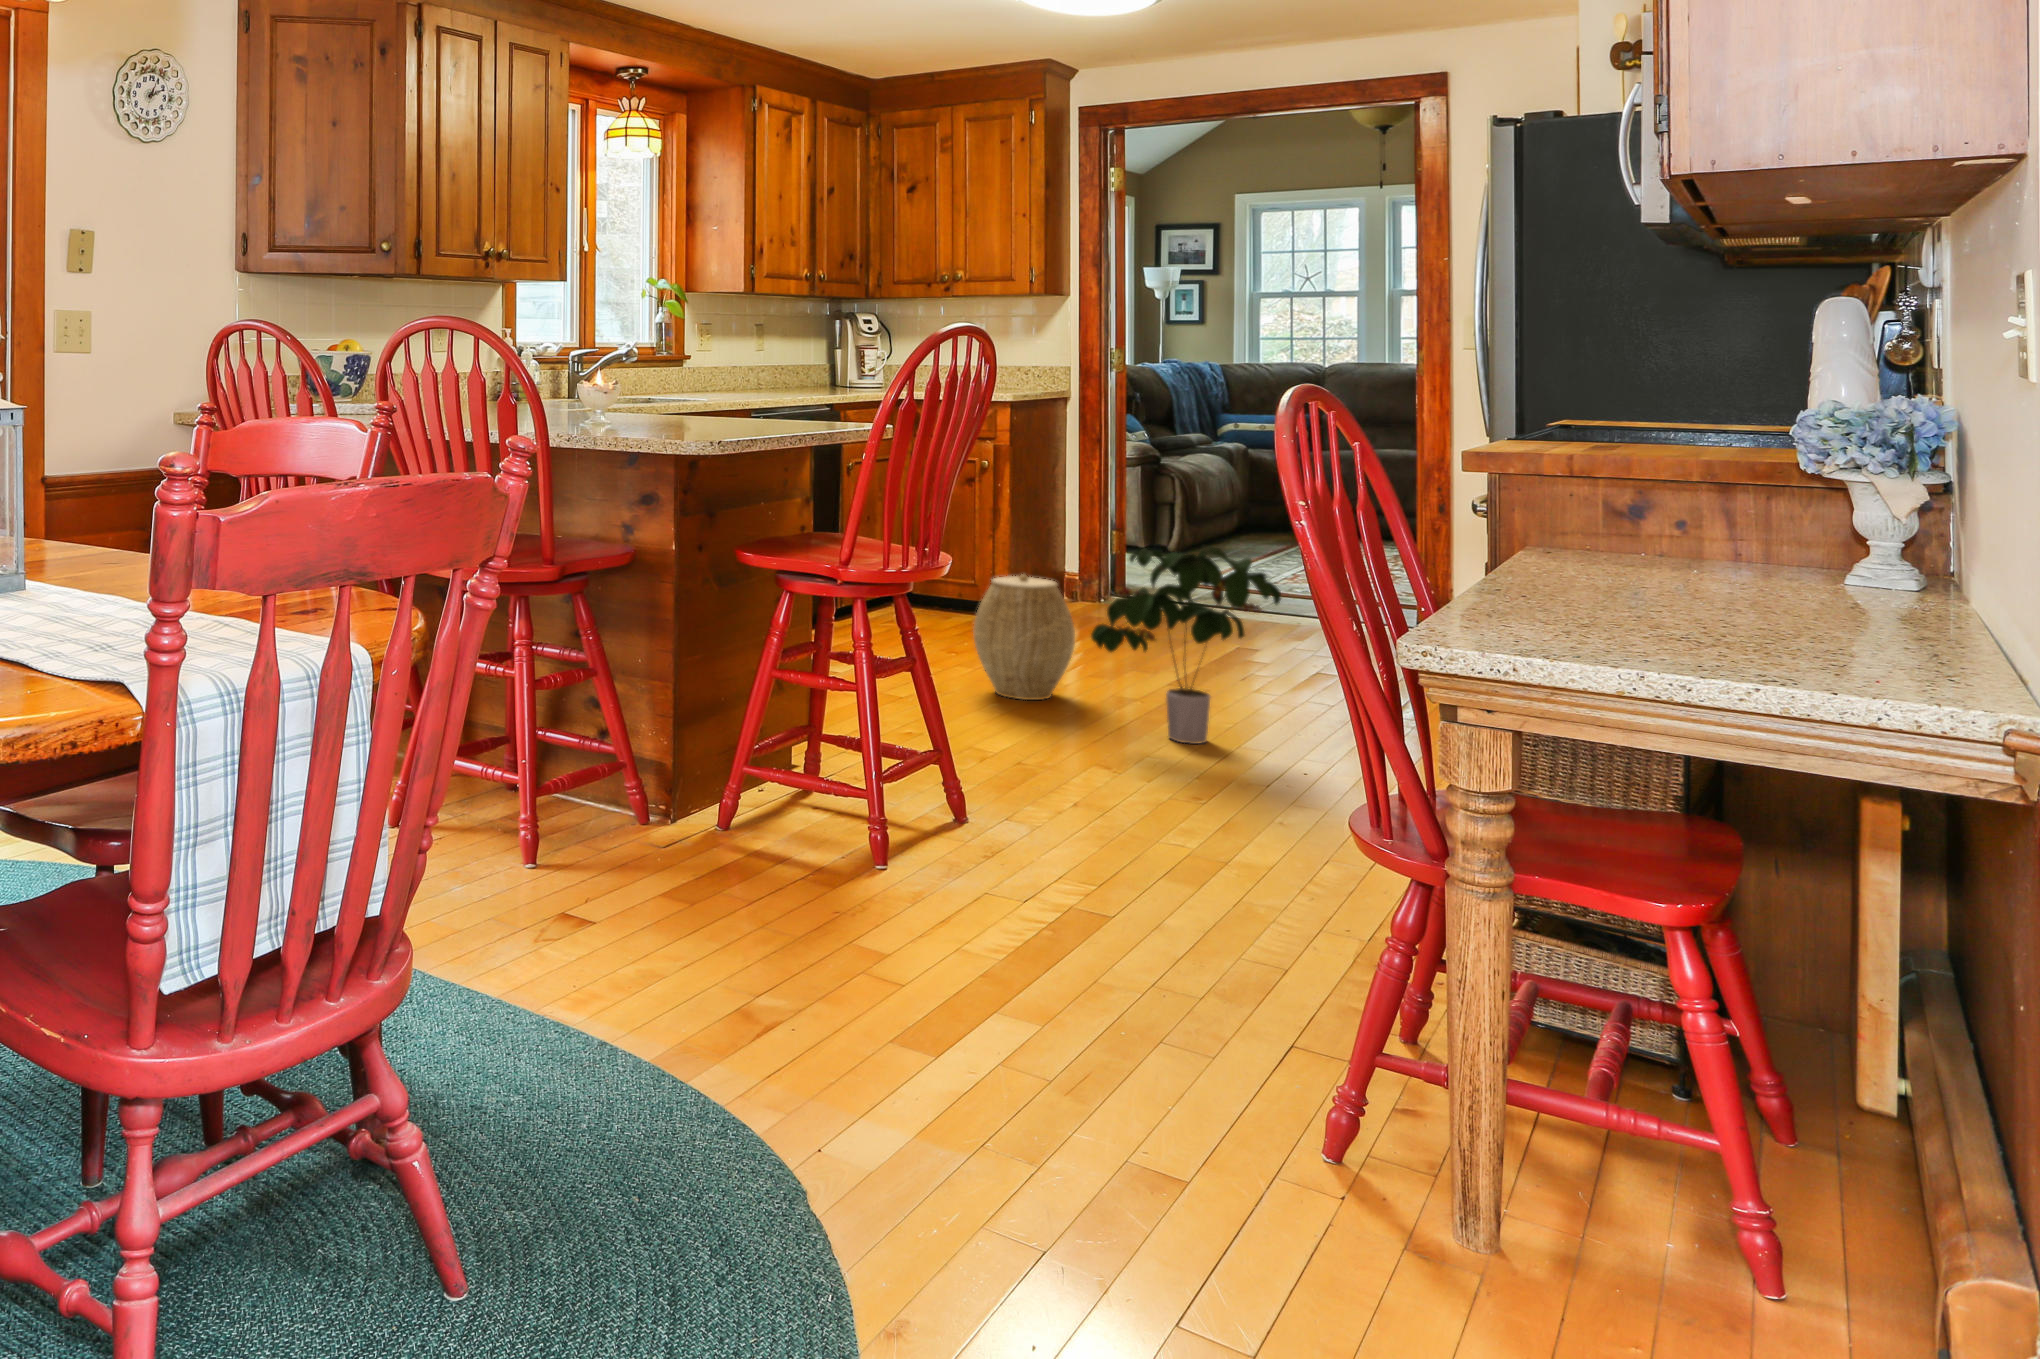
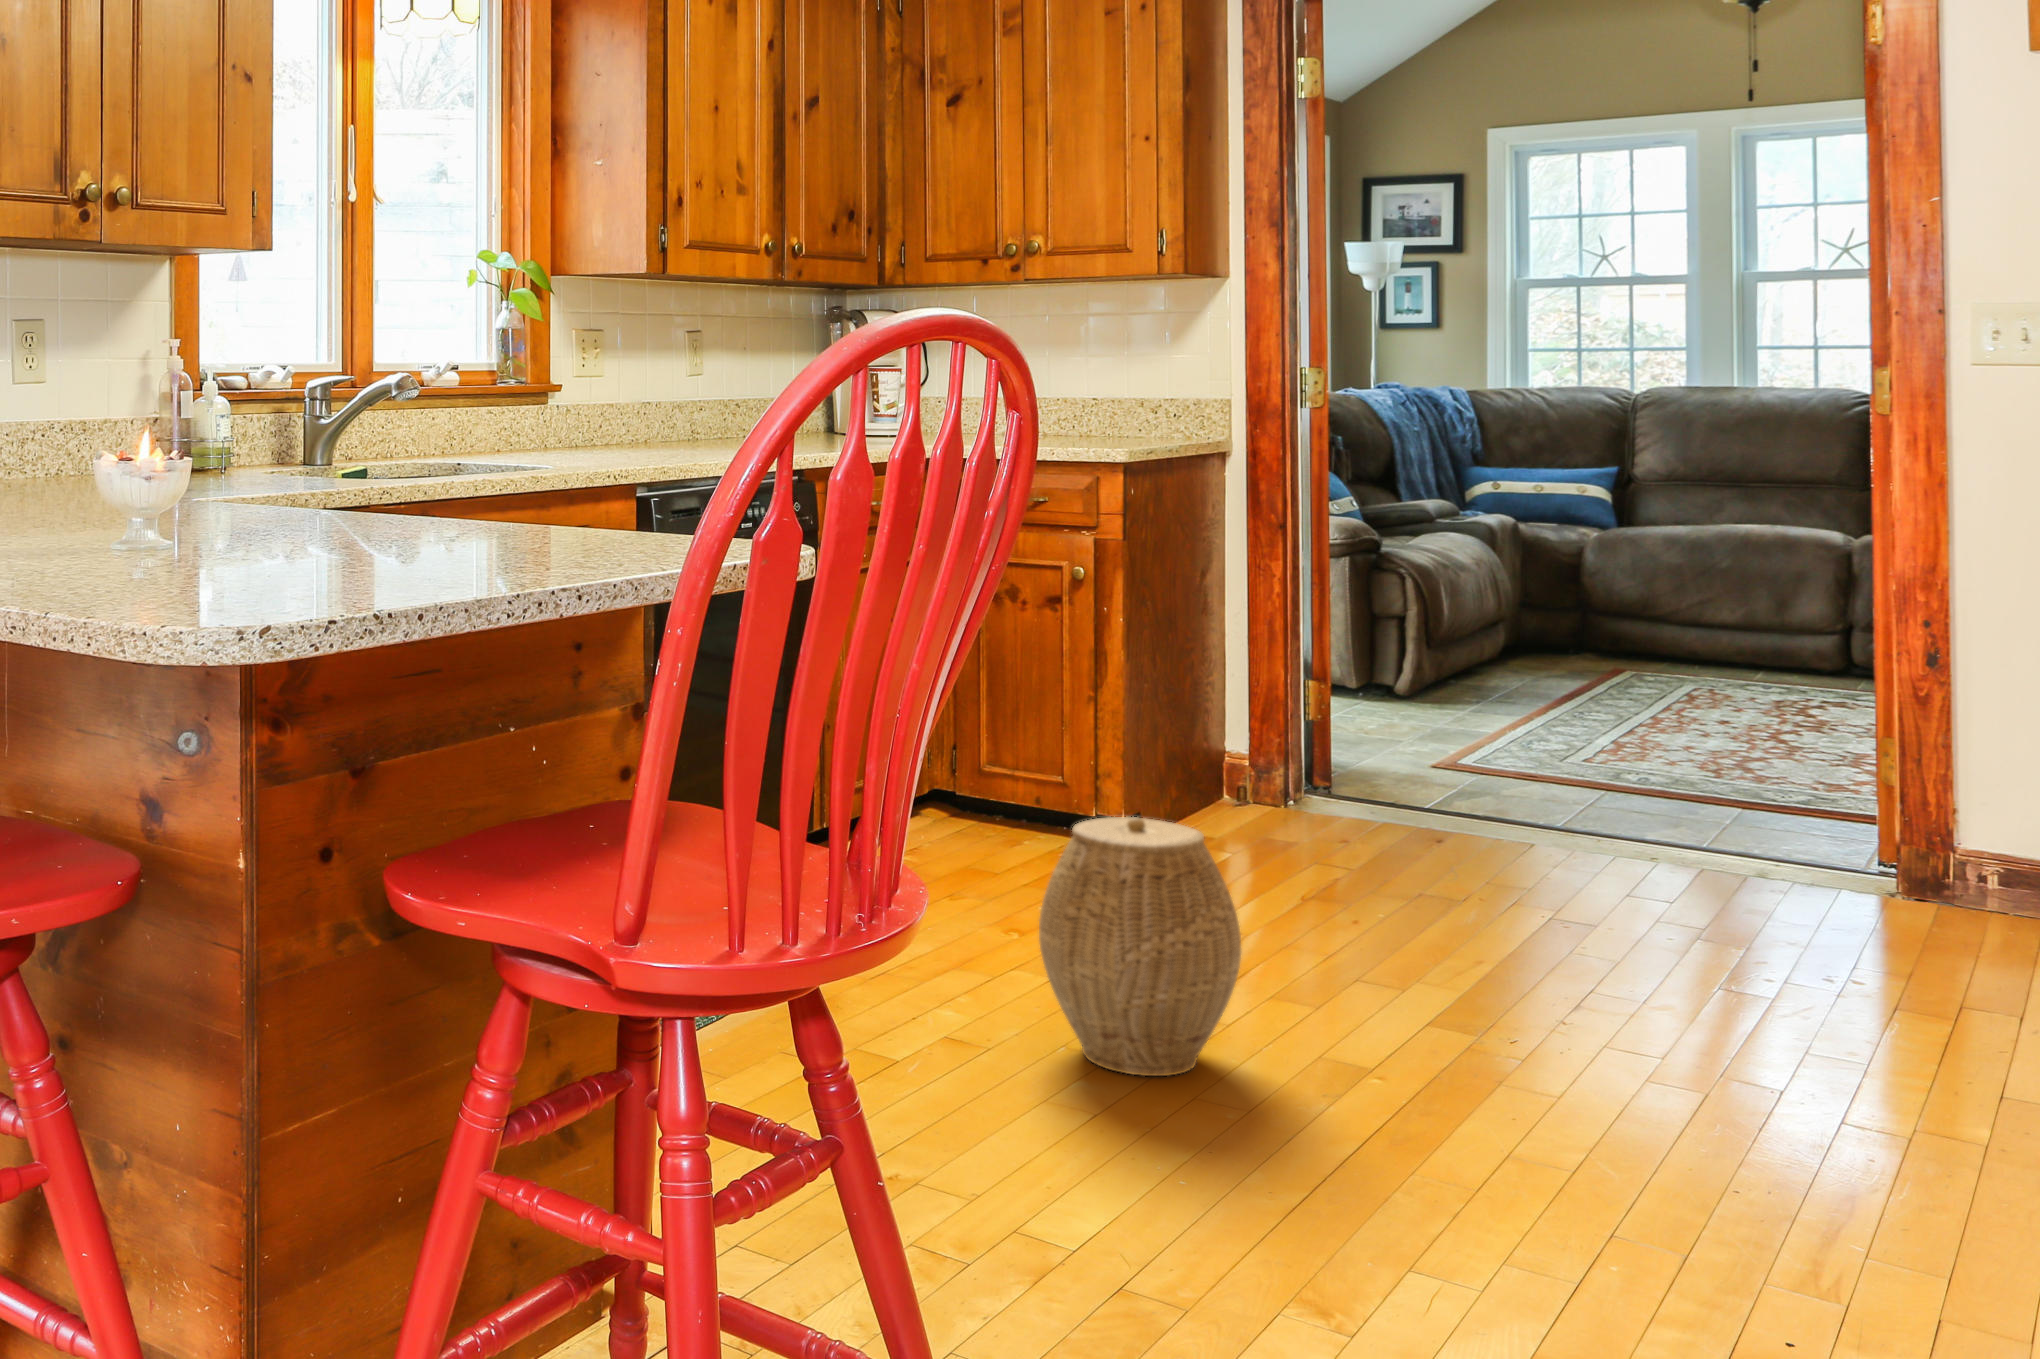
potted plant: present [1091,547,1281,744] -> none [1272,783,1681,1214]

